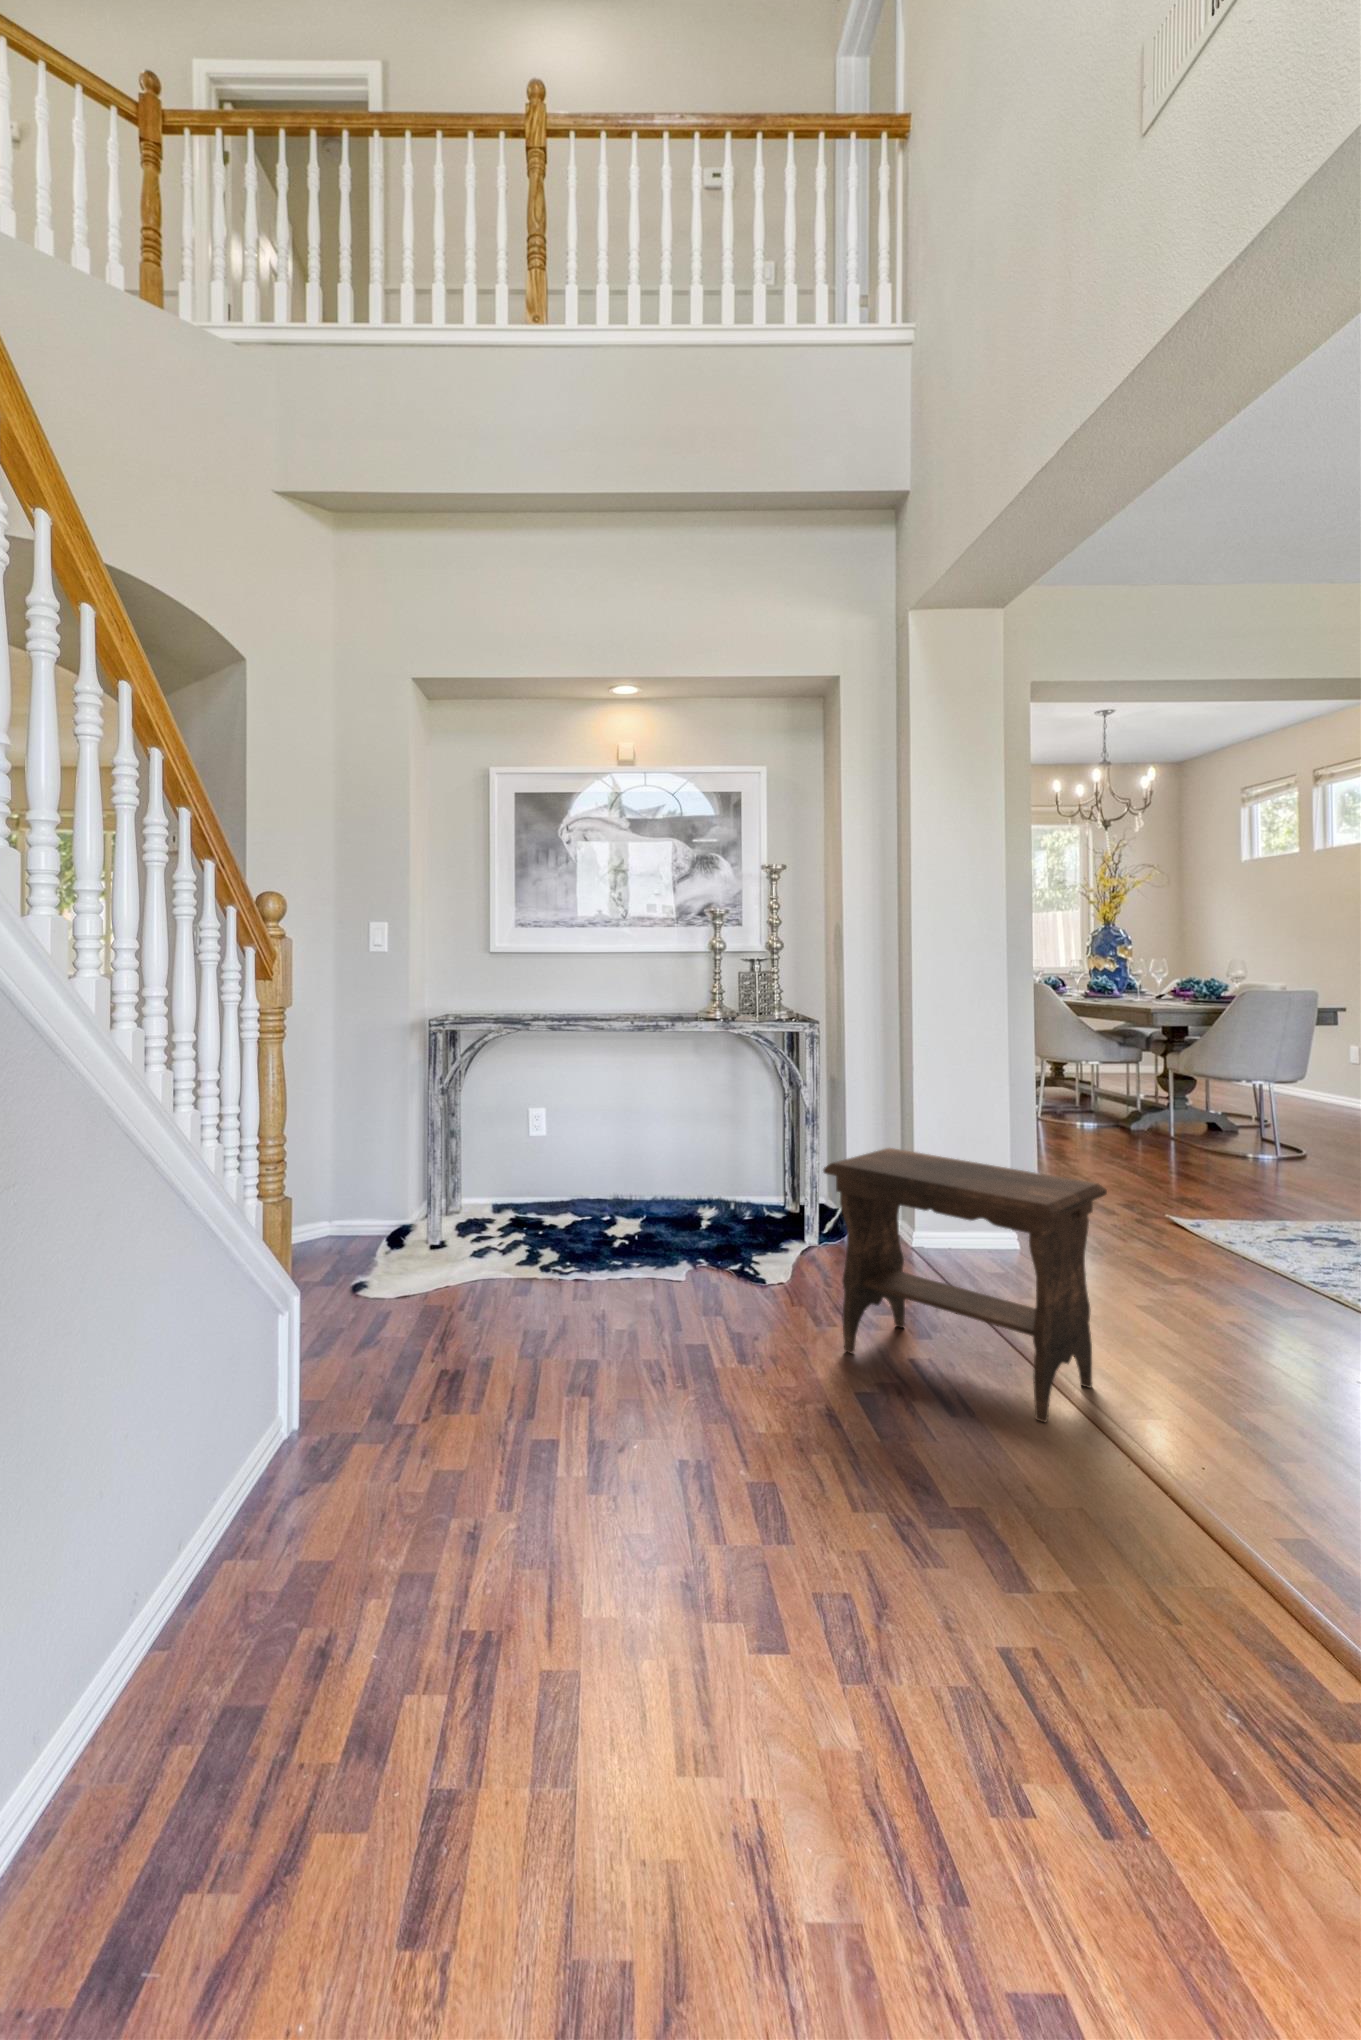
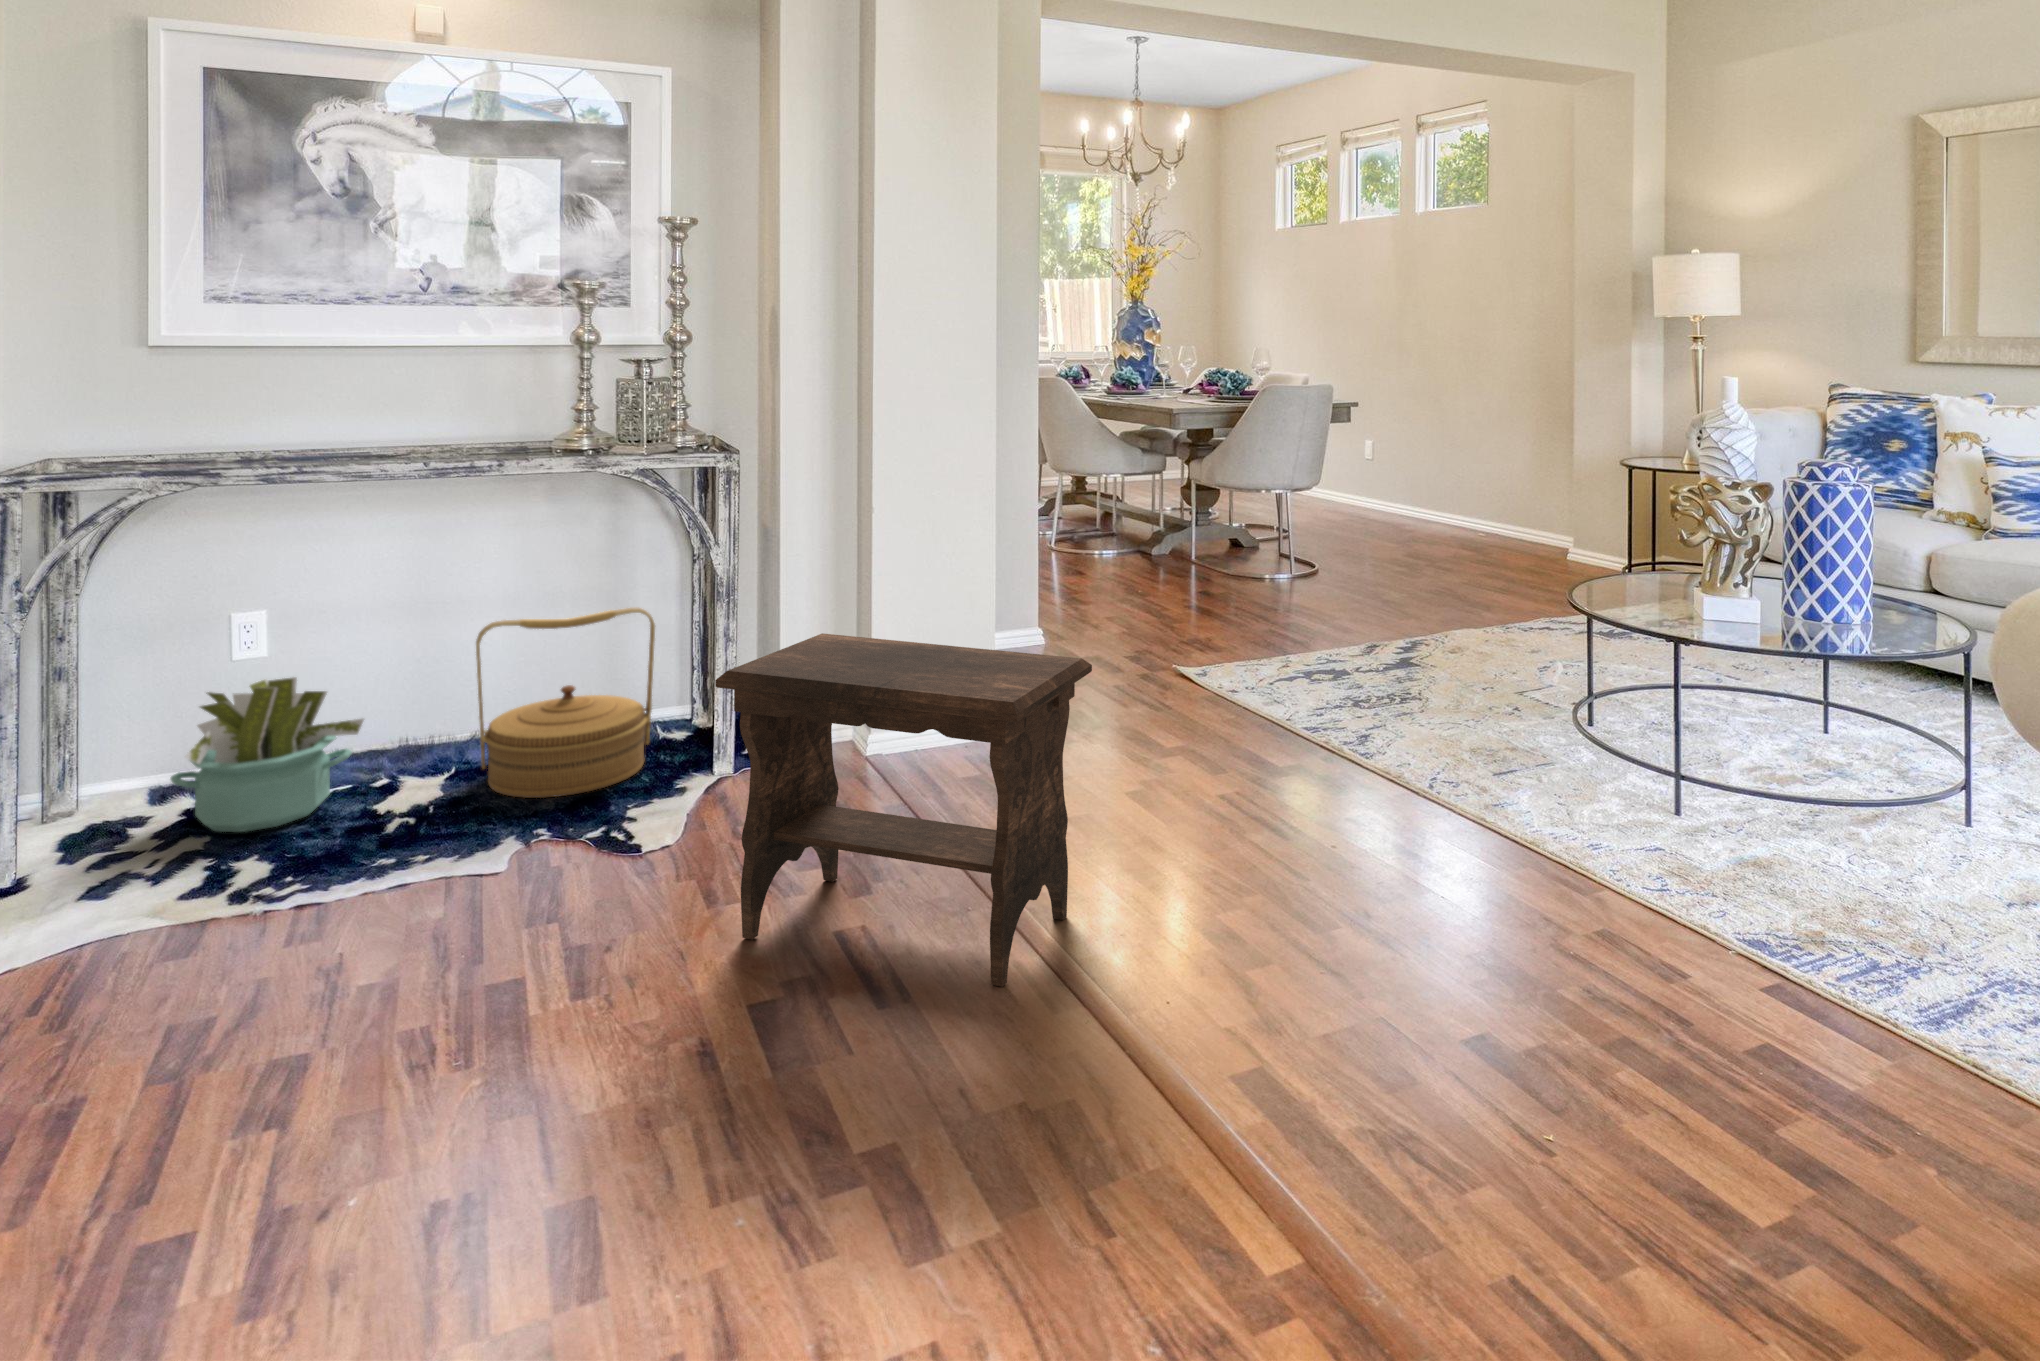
woven basket: none [657,1125,764,1245] -> present [476,608,655,798]
decorative plant: none [503,1147,598,1237] -> present [171,677,364,832]

